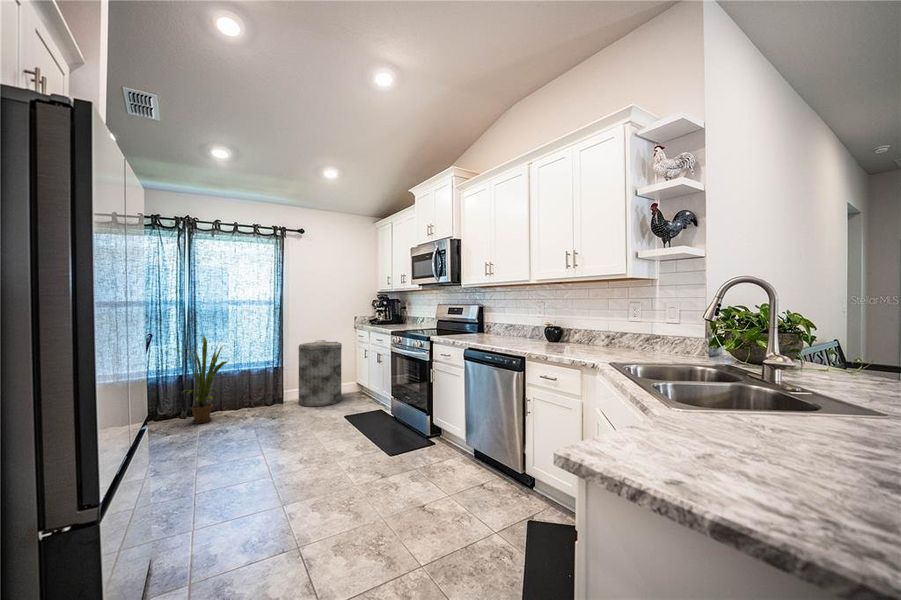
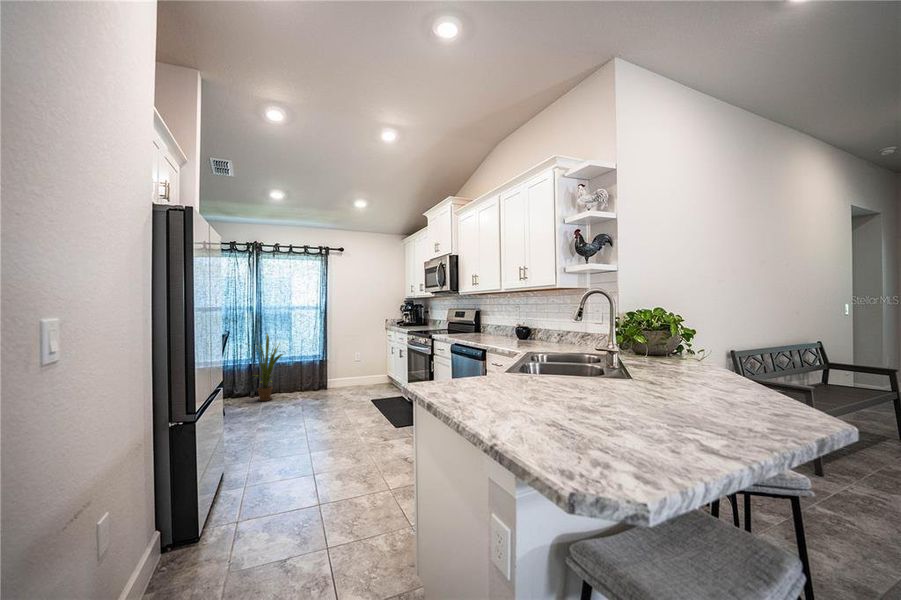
trash can: present [298,340,342,407] -> none [338,339,373,393]

